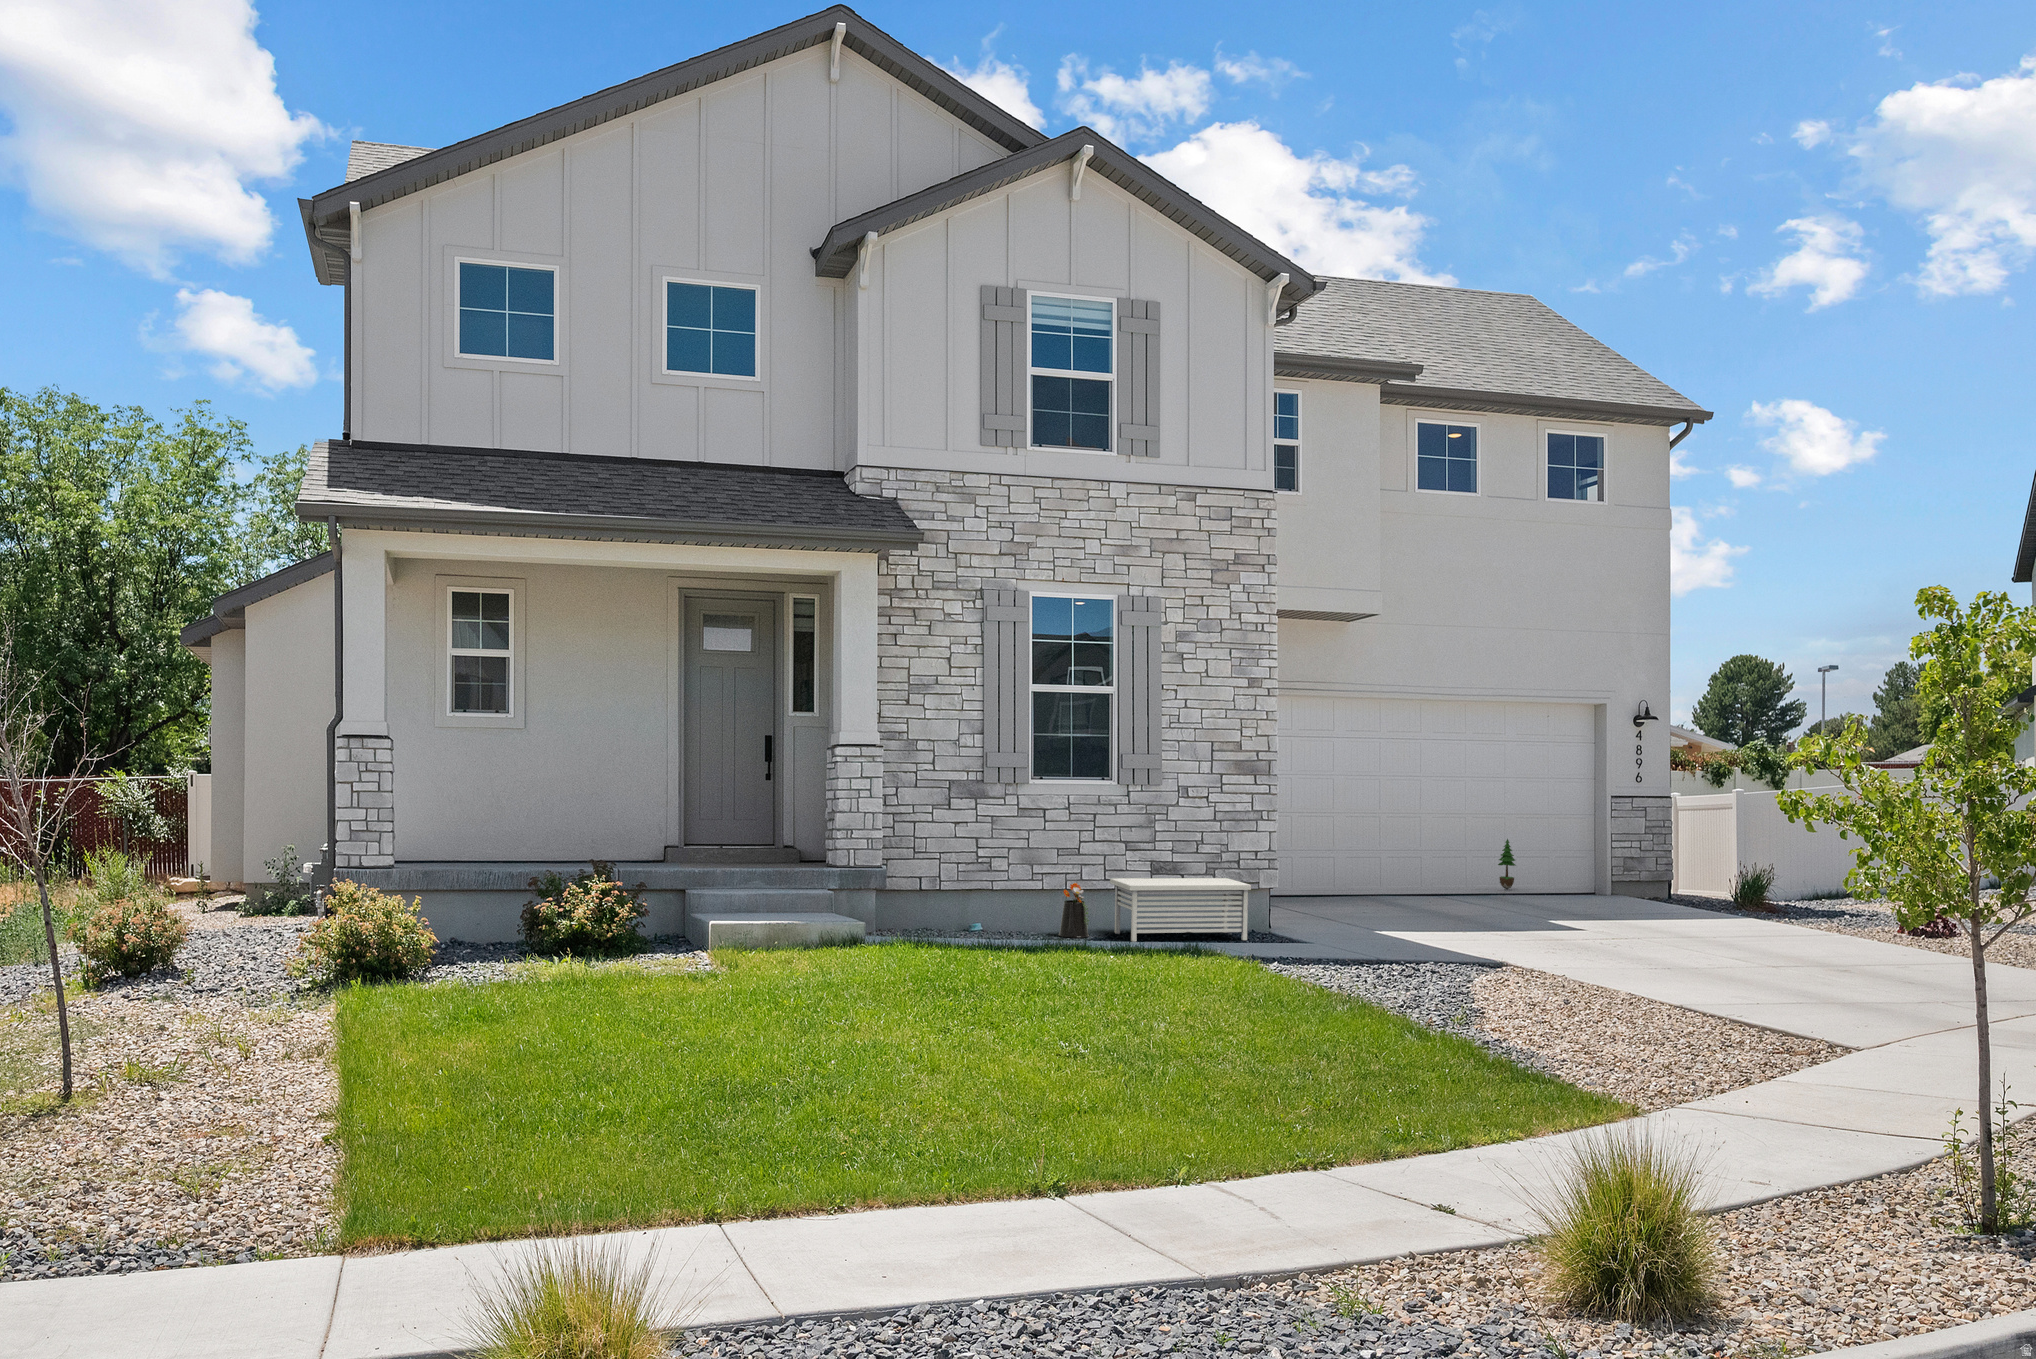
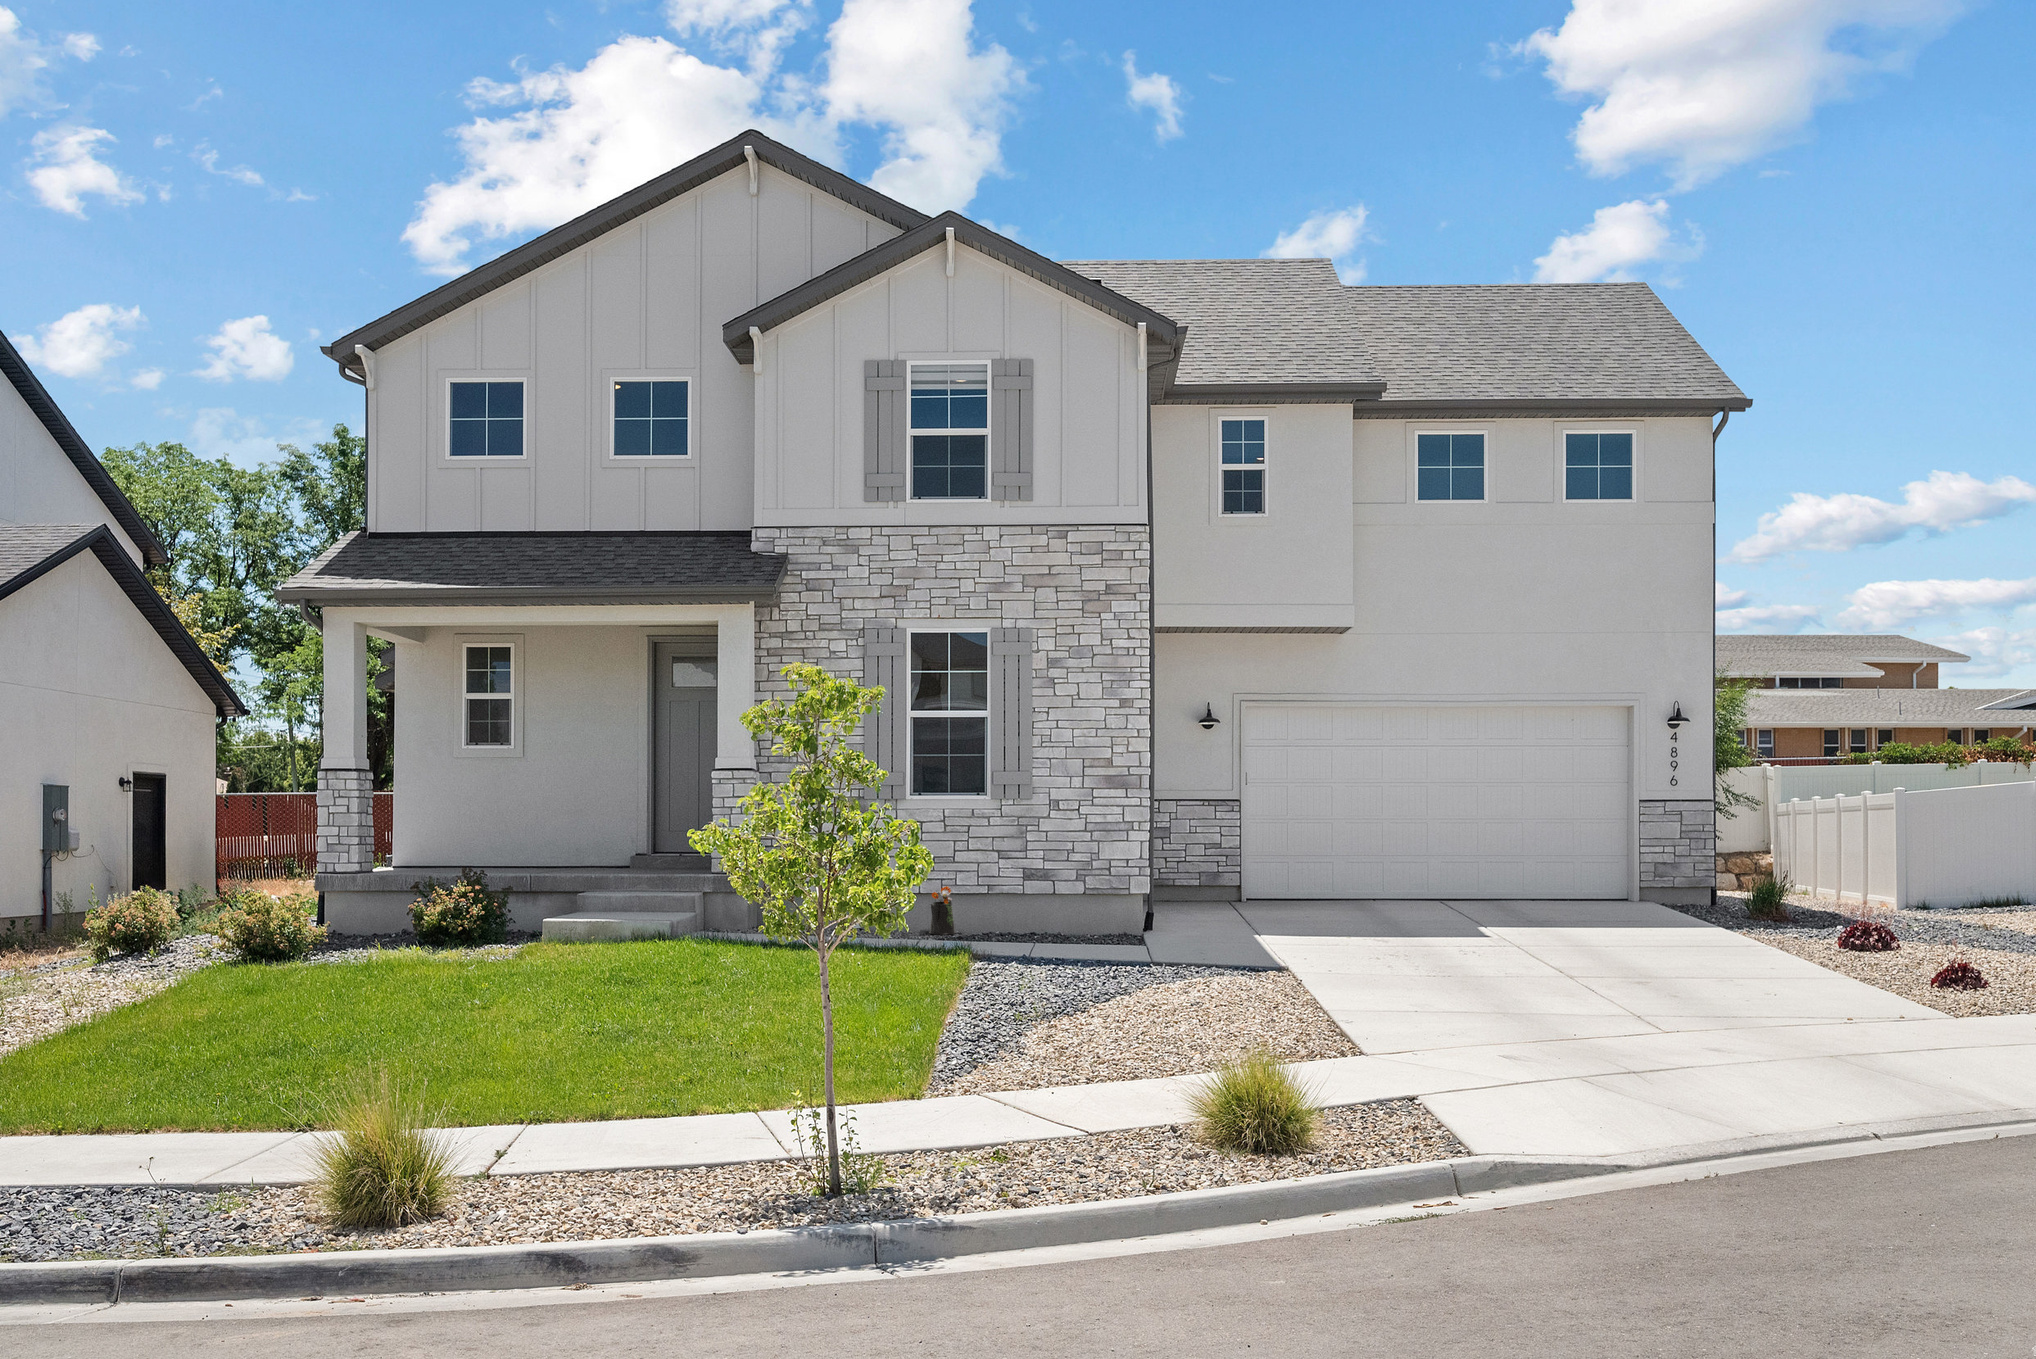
potted tree: present [1498,839,1516,889] -> none [1508,844,1527,896]
storage bench: present [1110,878,1251,942] -> none [978,883,1095,941]

